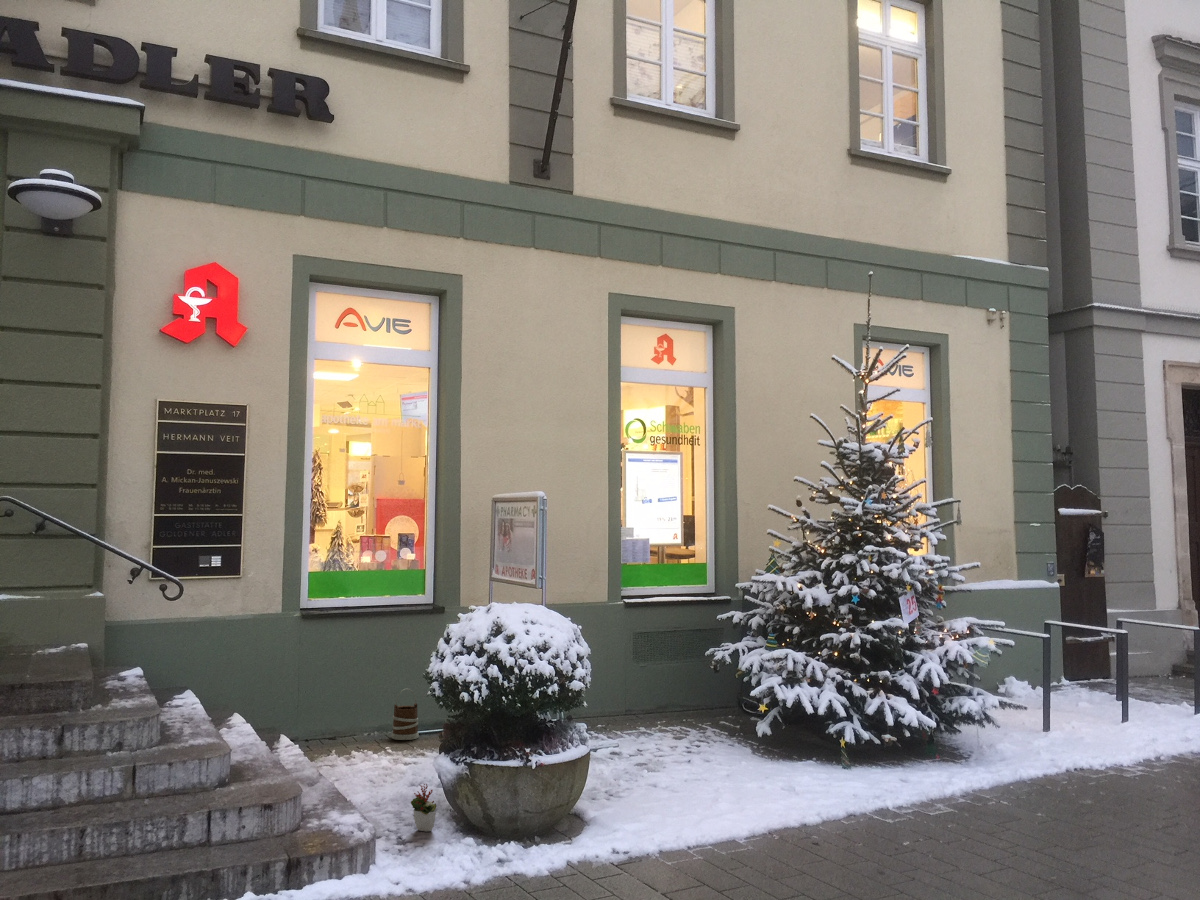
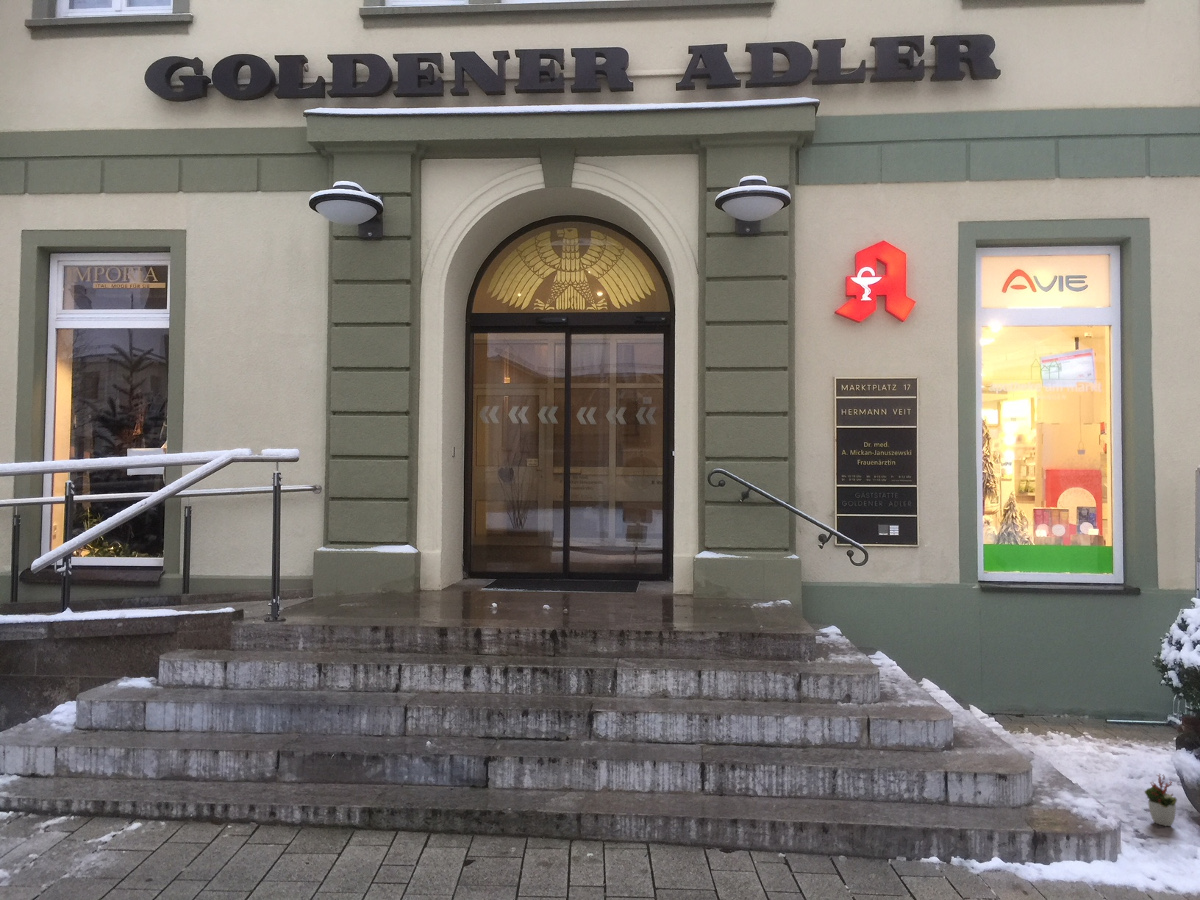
wooden bucket: present [392,689,419,740] -> none [1082,672,1114,727]

